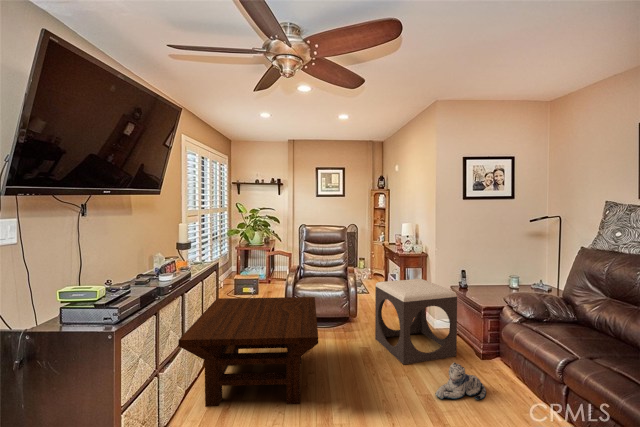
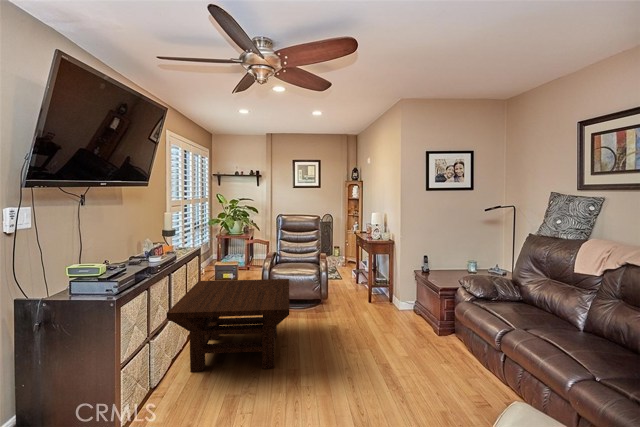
footstool: present [375,279,457,364] -> none [345,263,416,337]
plush toy: present [435,363,486,400] -> none [391,331,434,362]

